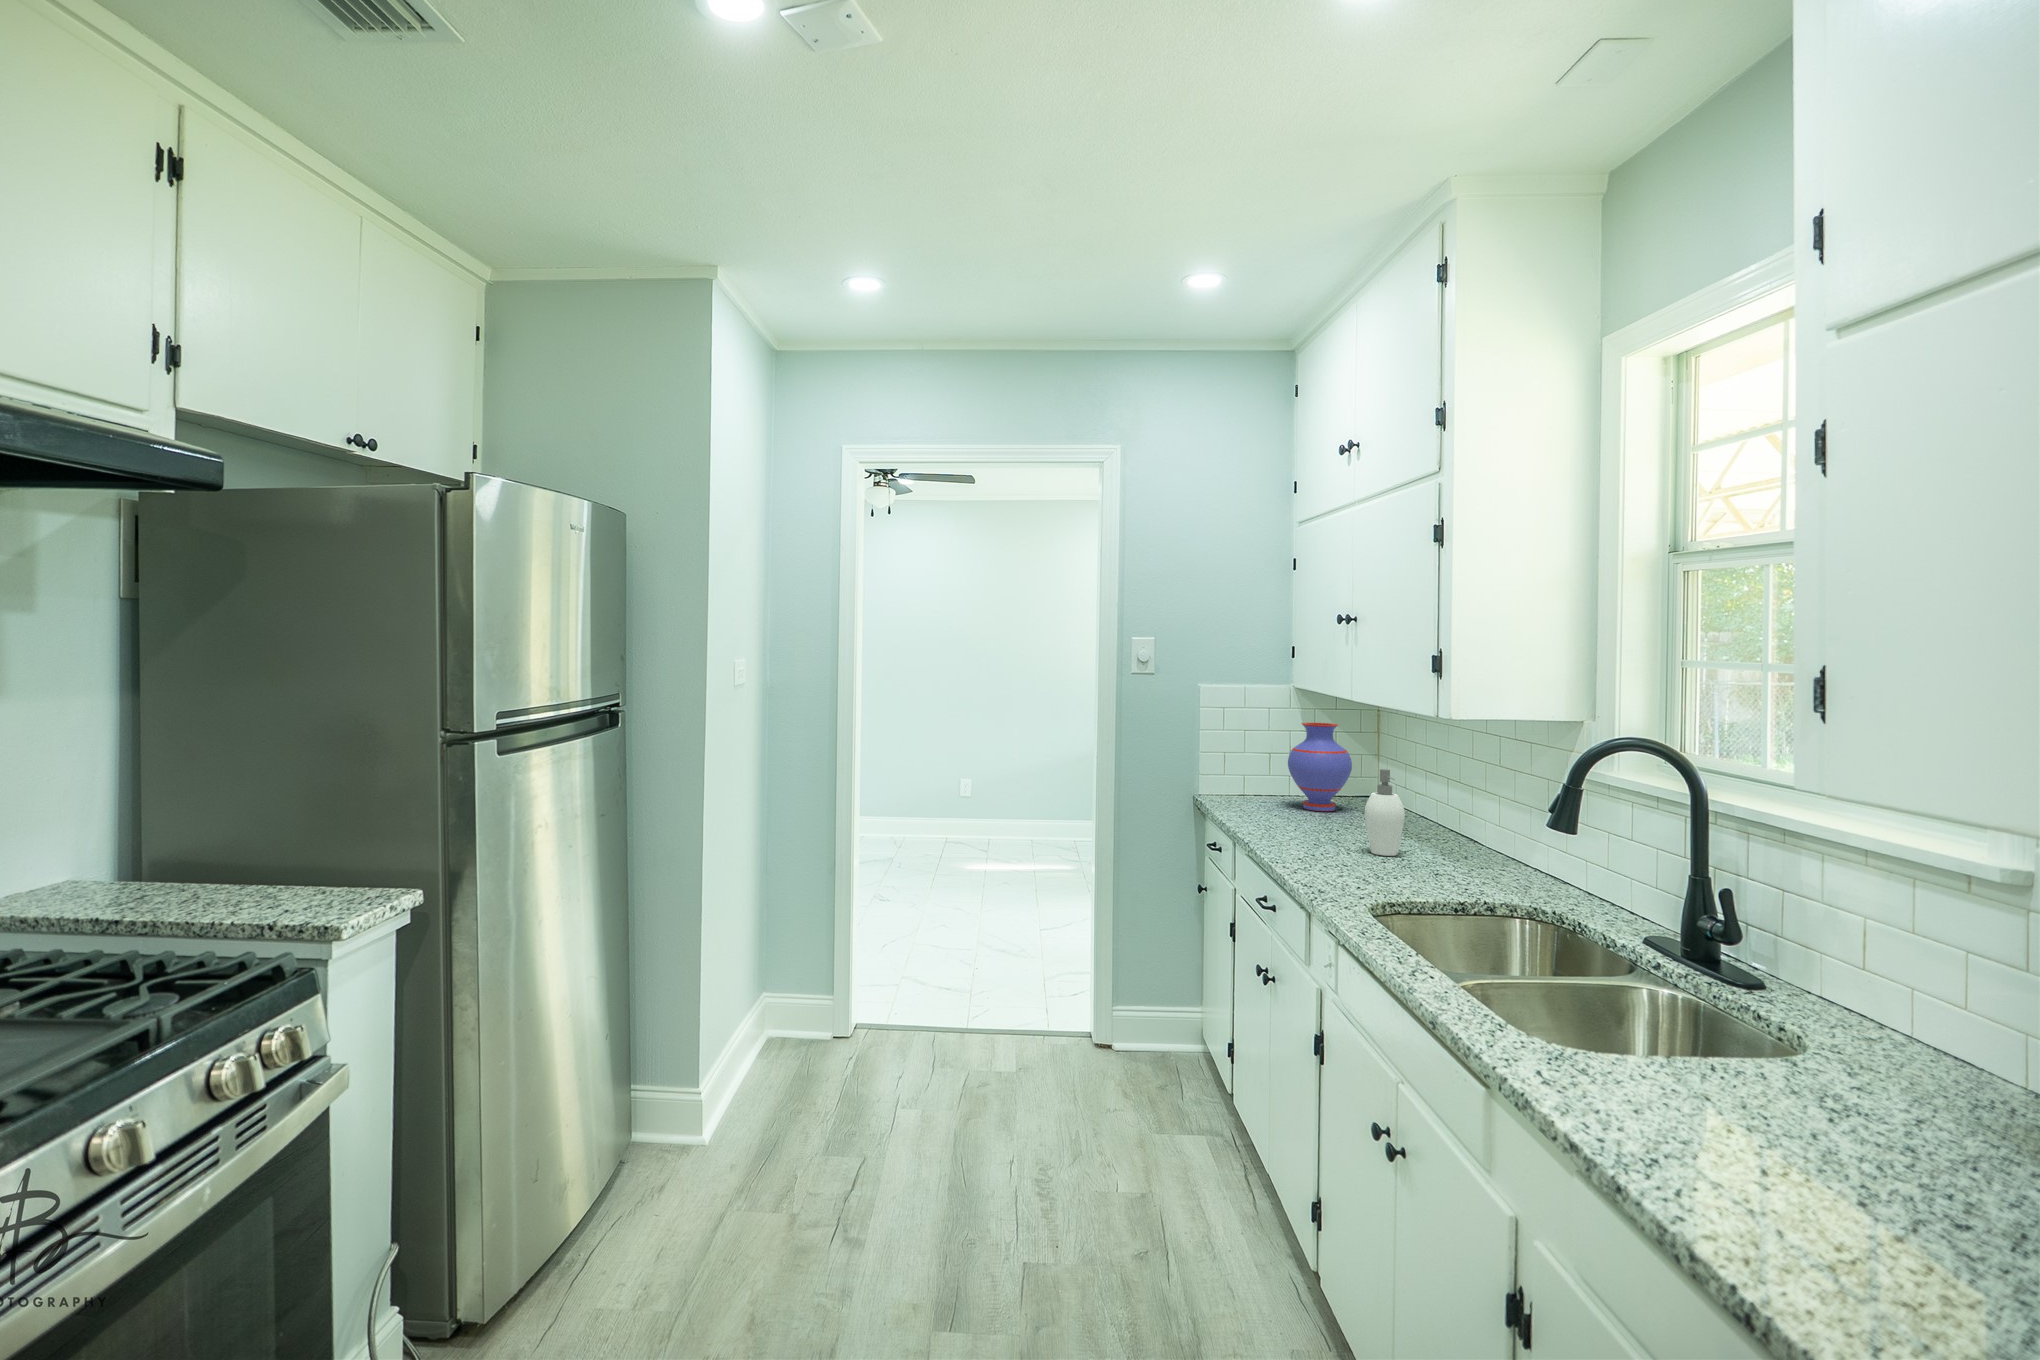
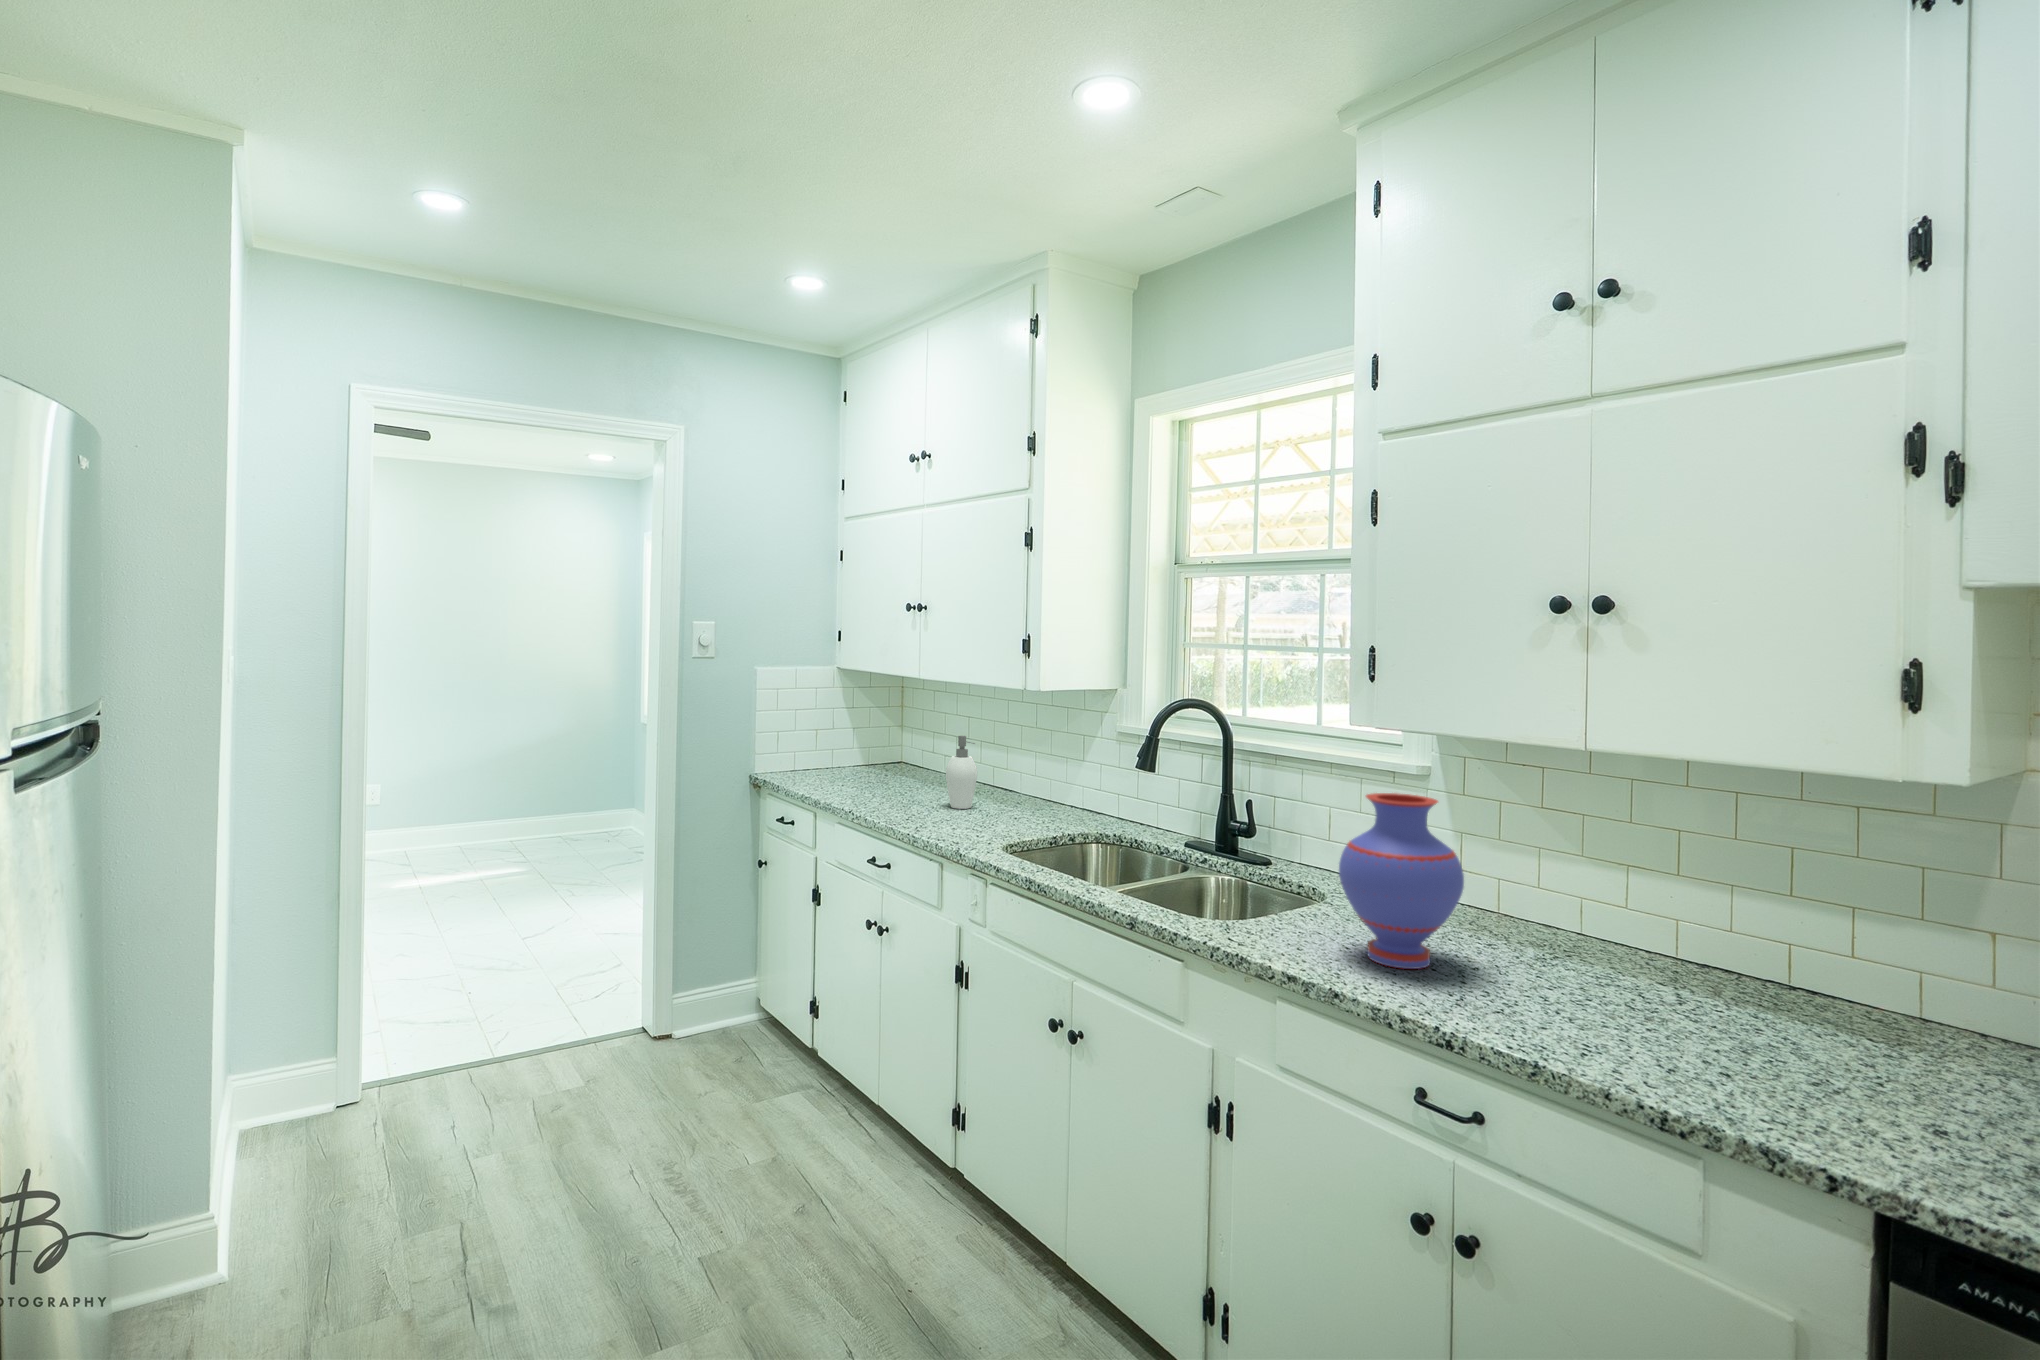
vase: present [1288,723,1352,811] -> present [1339,793,1464,969]

